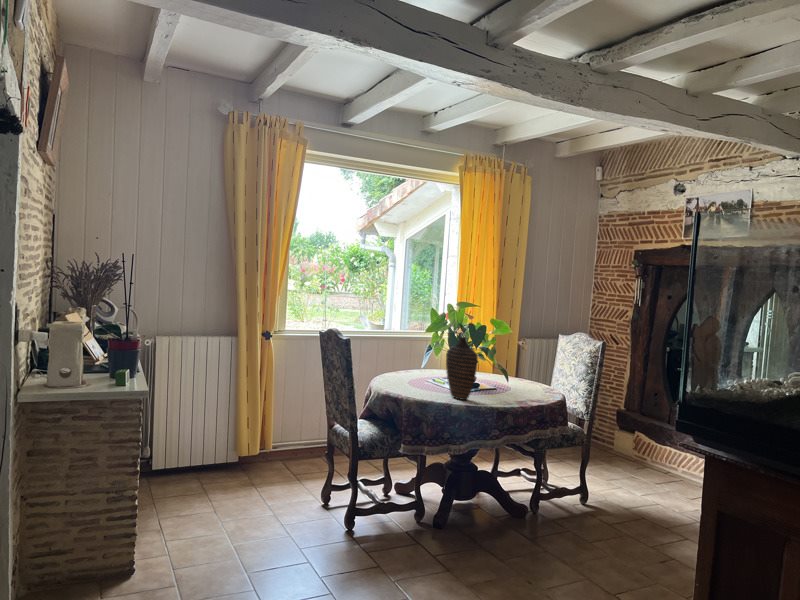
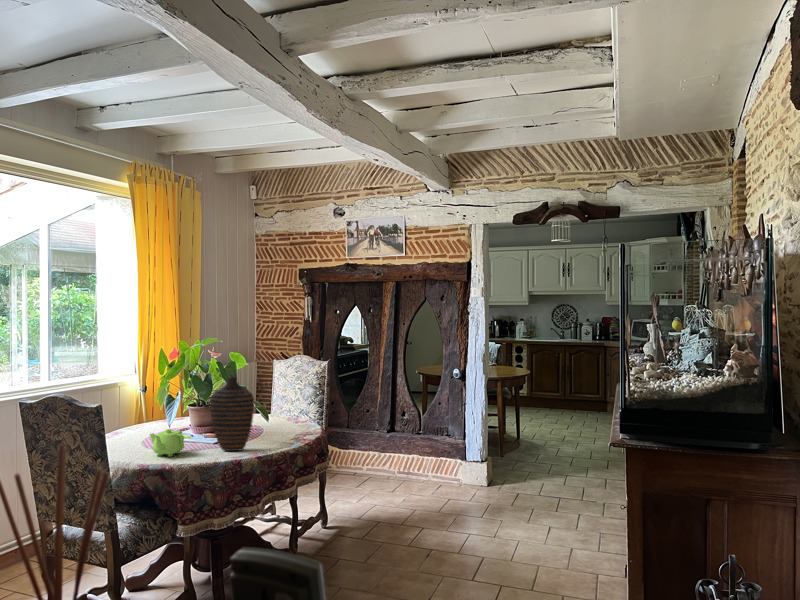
teapot: none [401,371,430,392] -> present [150,429,184,457]

